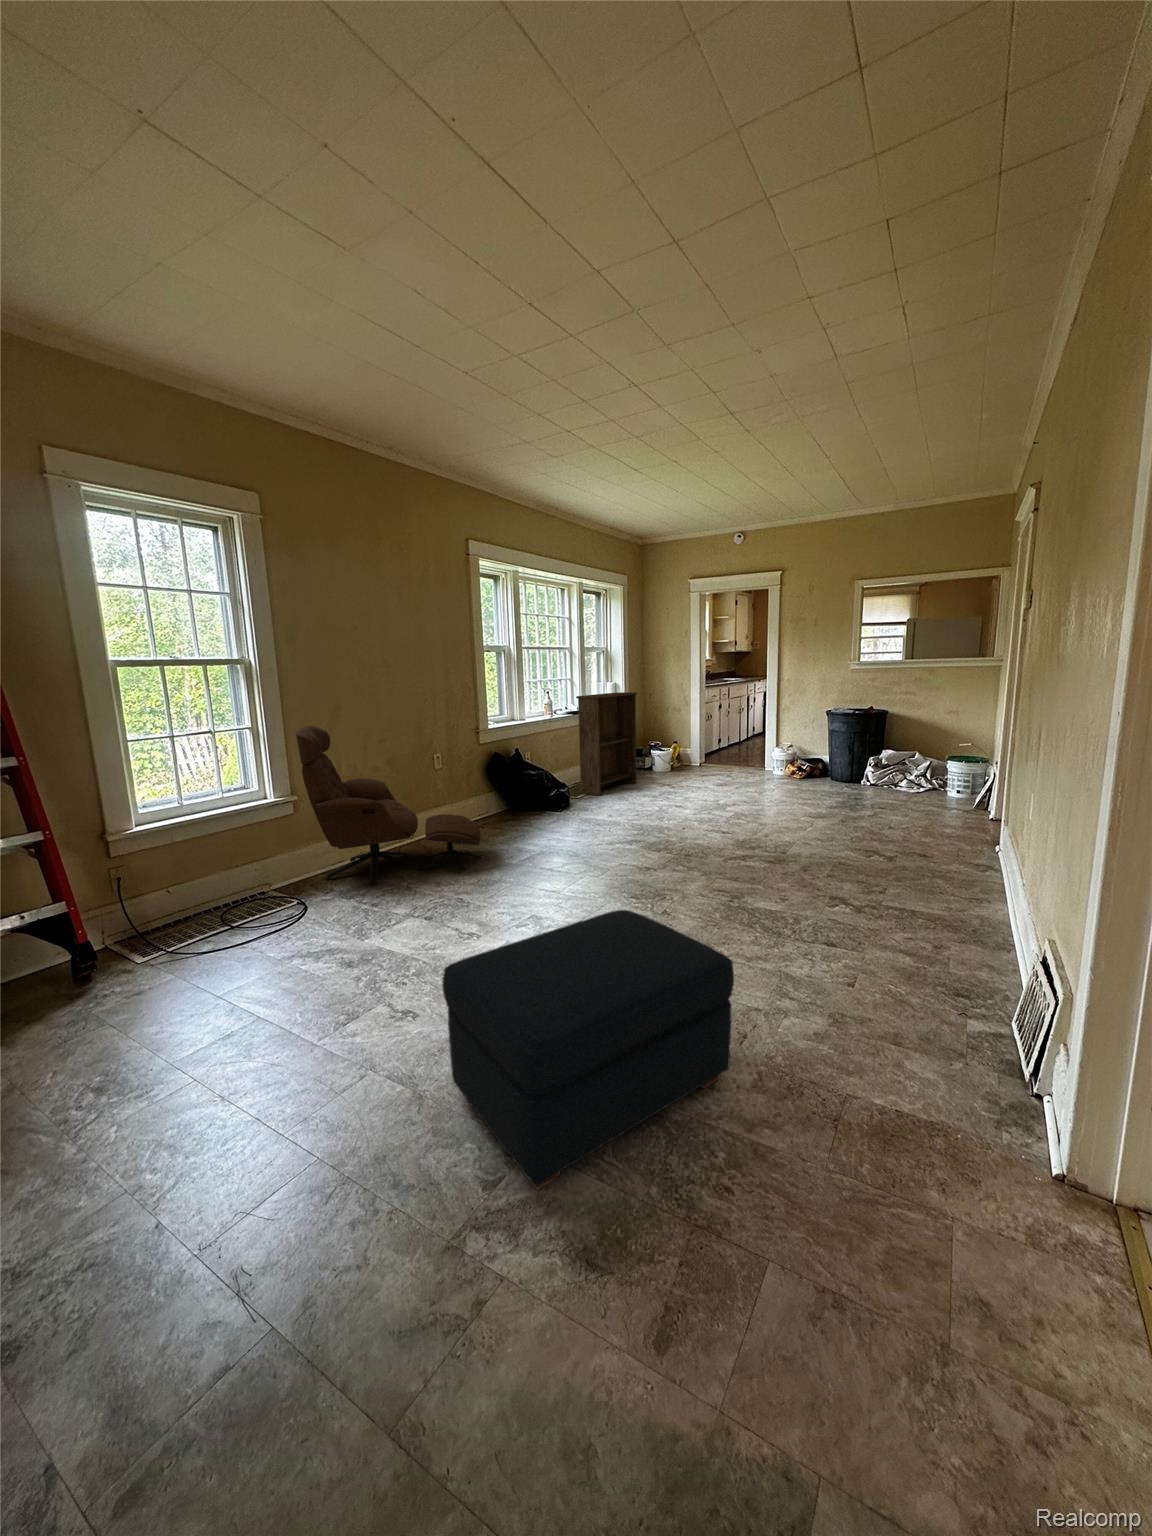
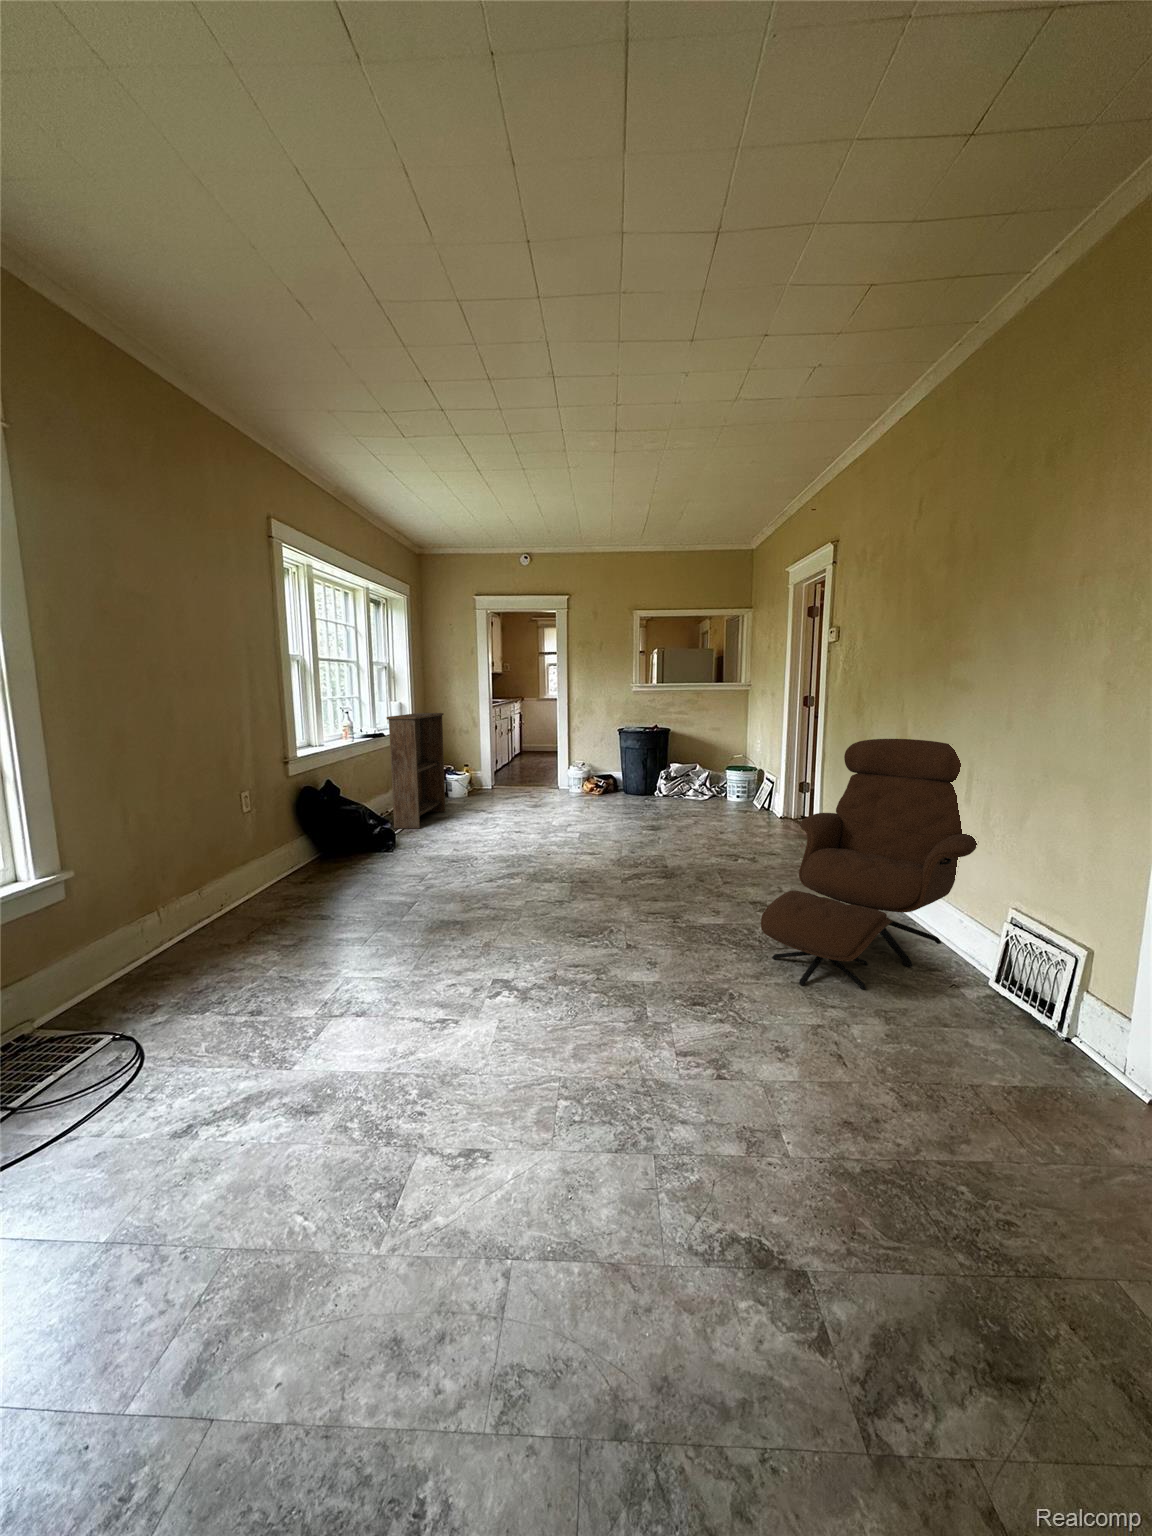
lounge chair: present [296,726,482,886] -> present [761,739,977,989]
ottoman: present [442,910,734,1189] -> none [642,947,909,1310]

